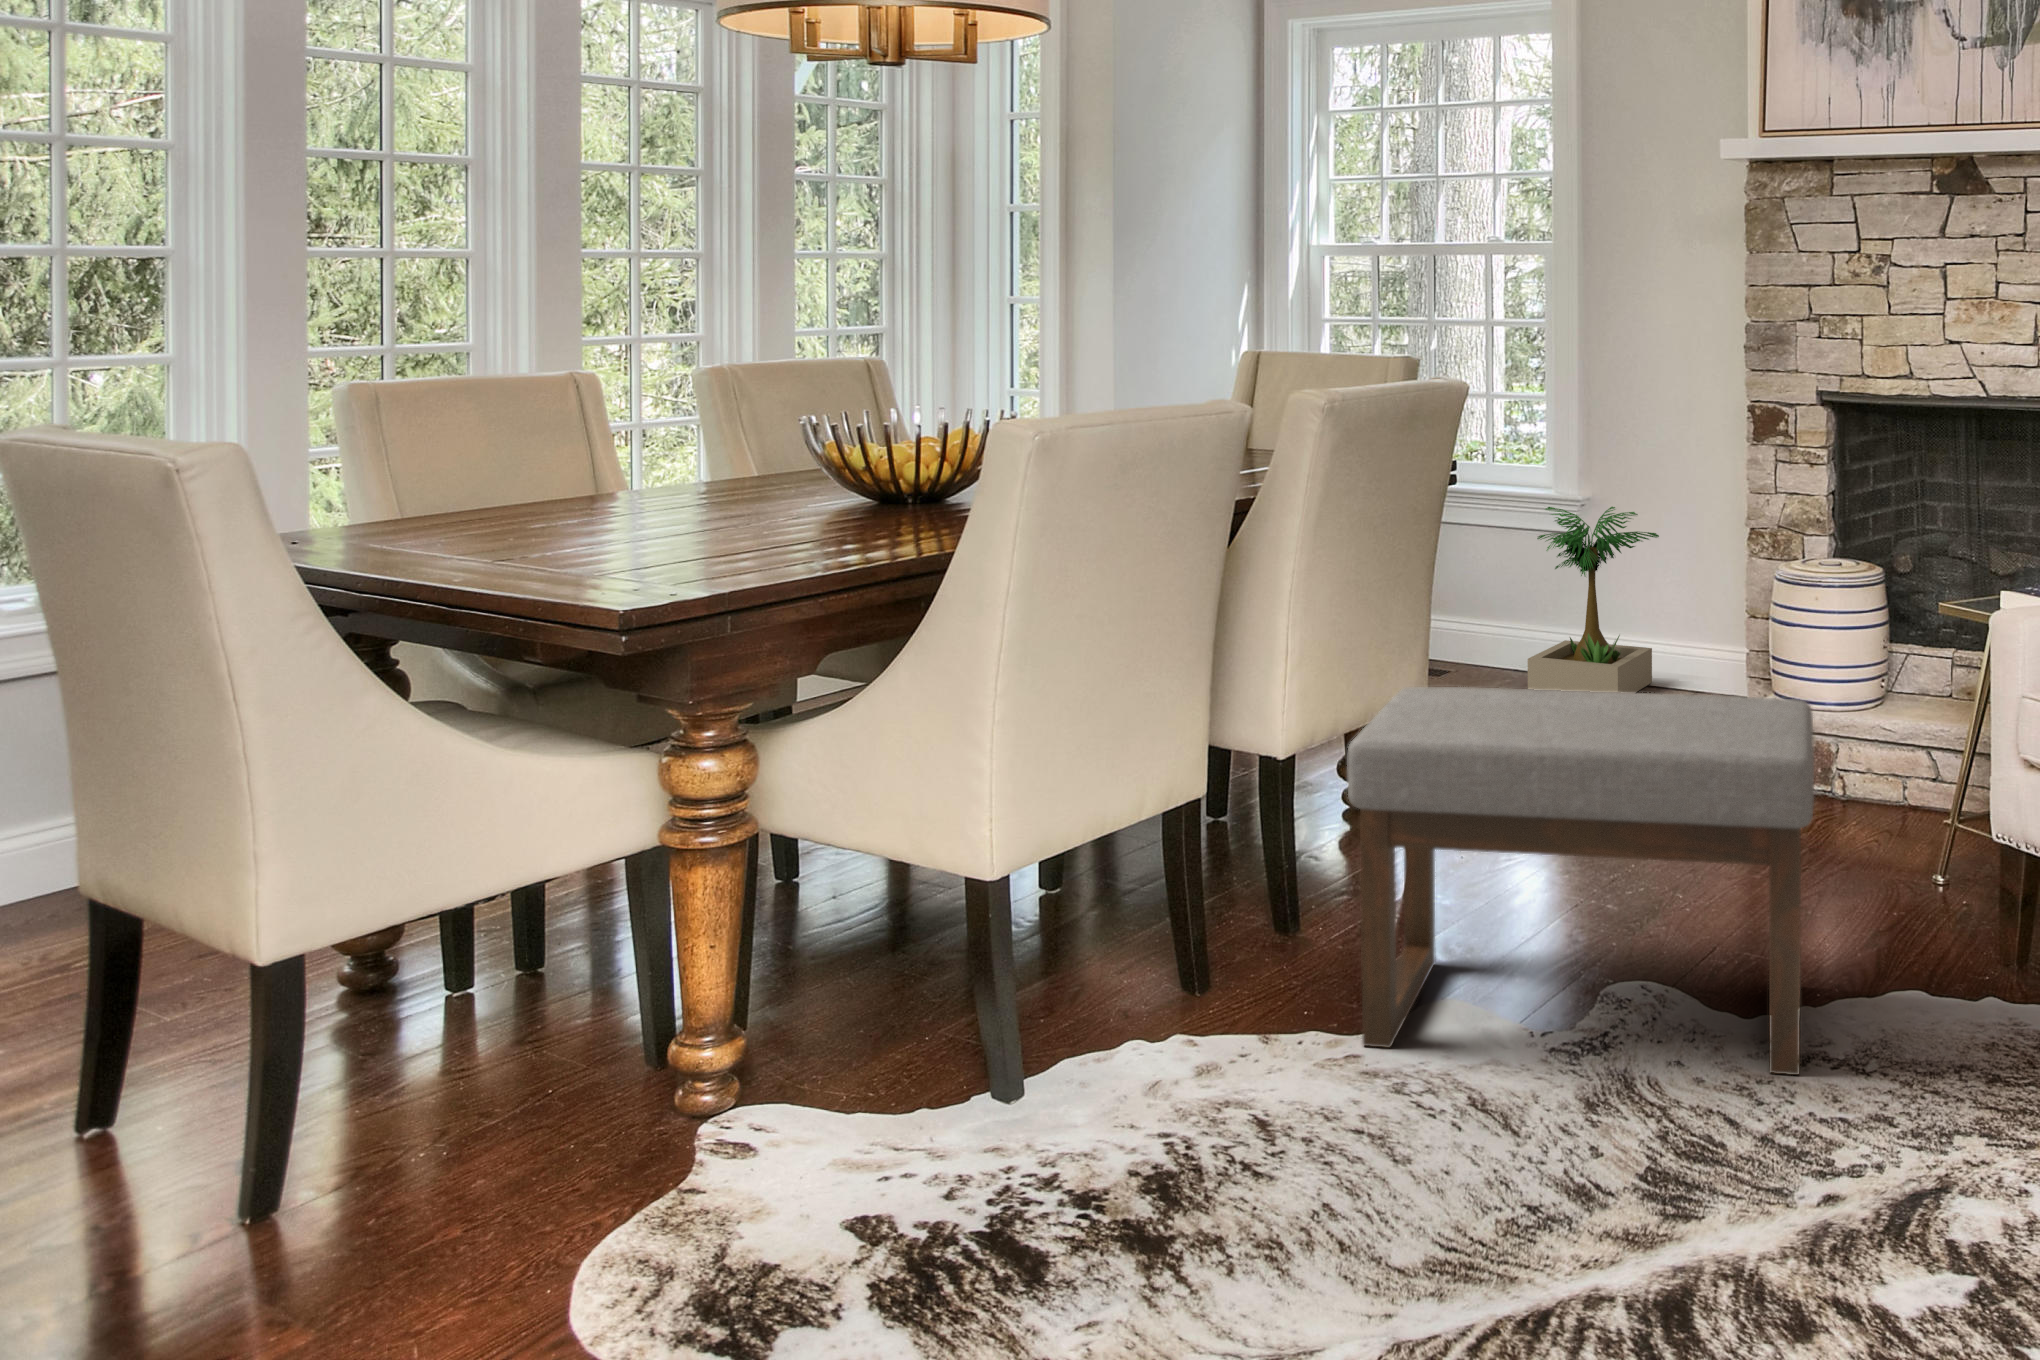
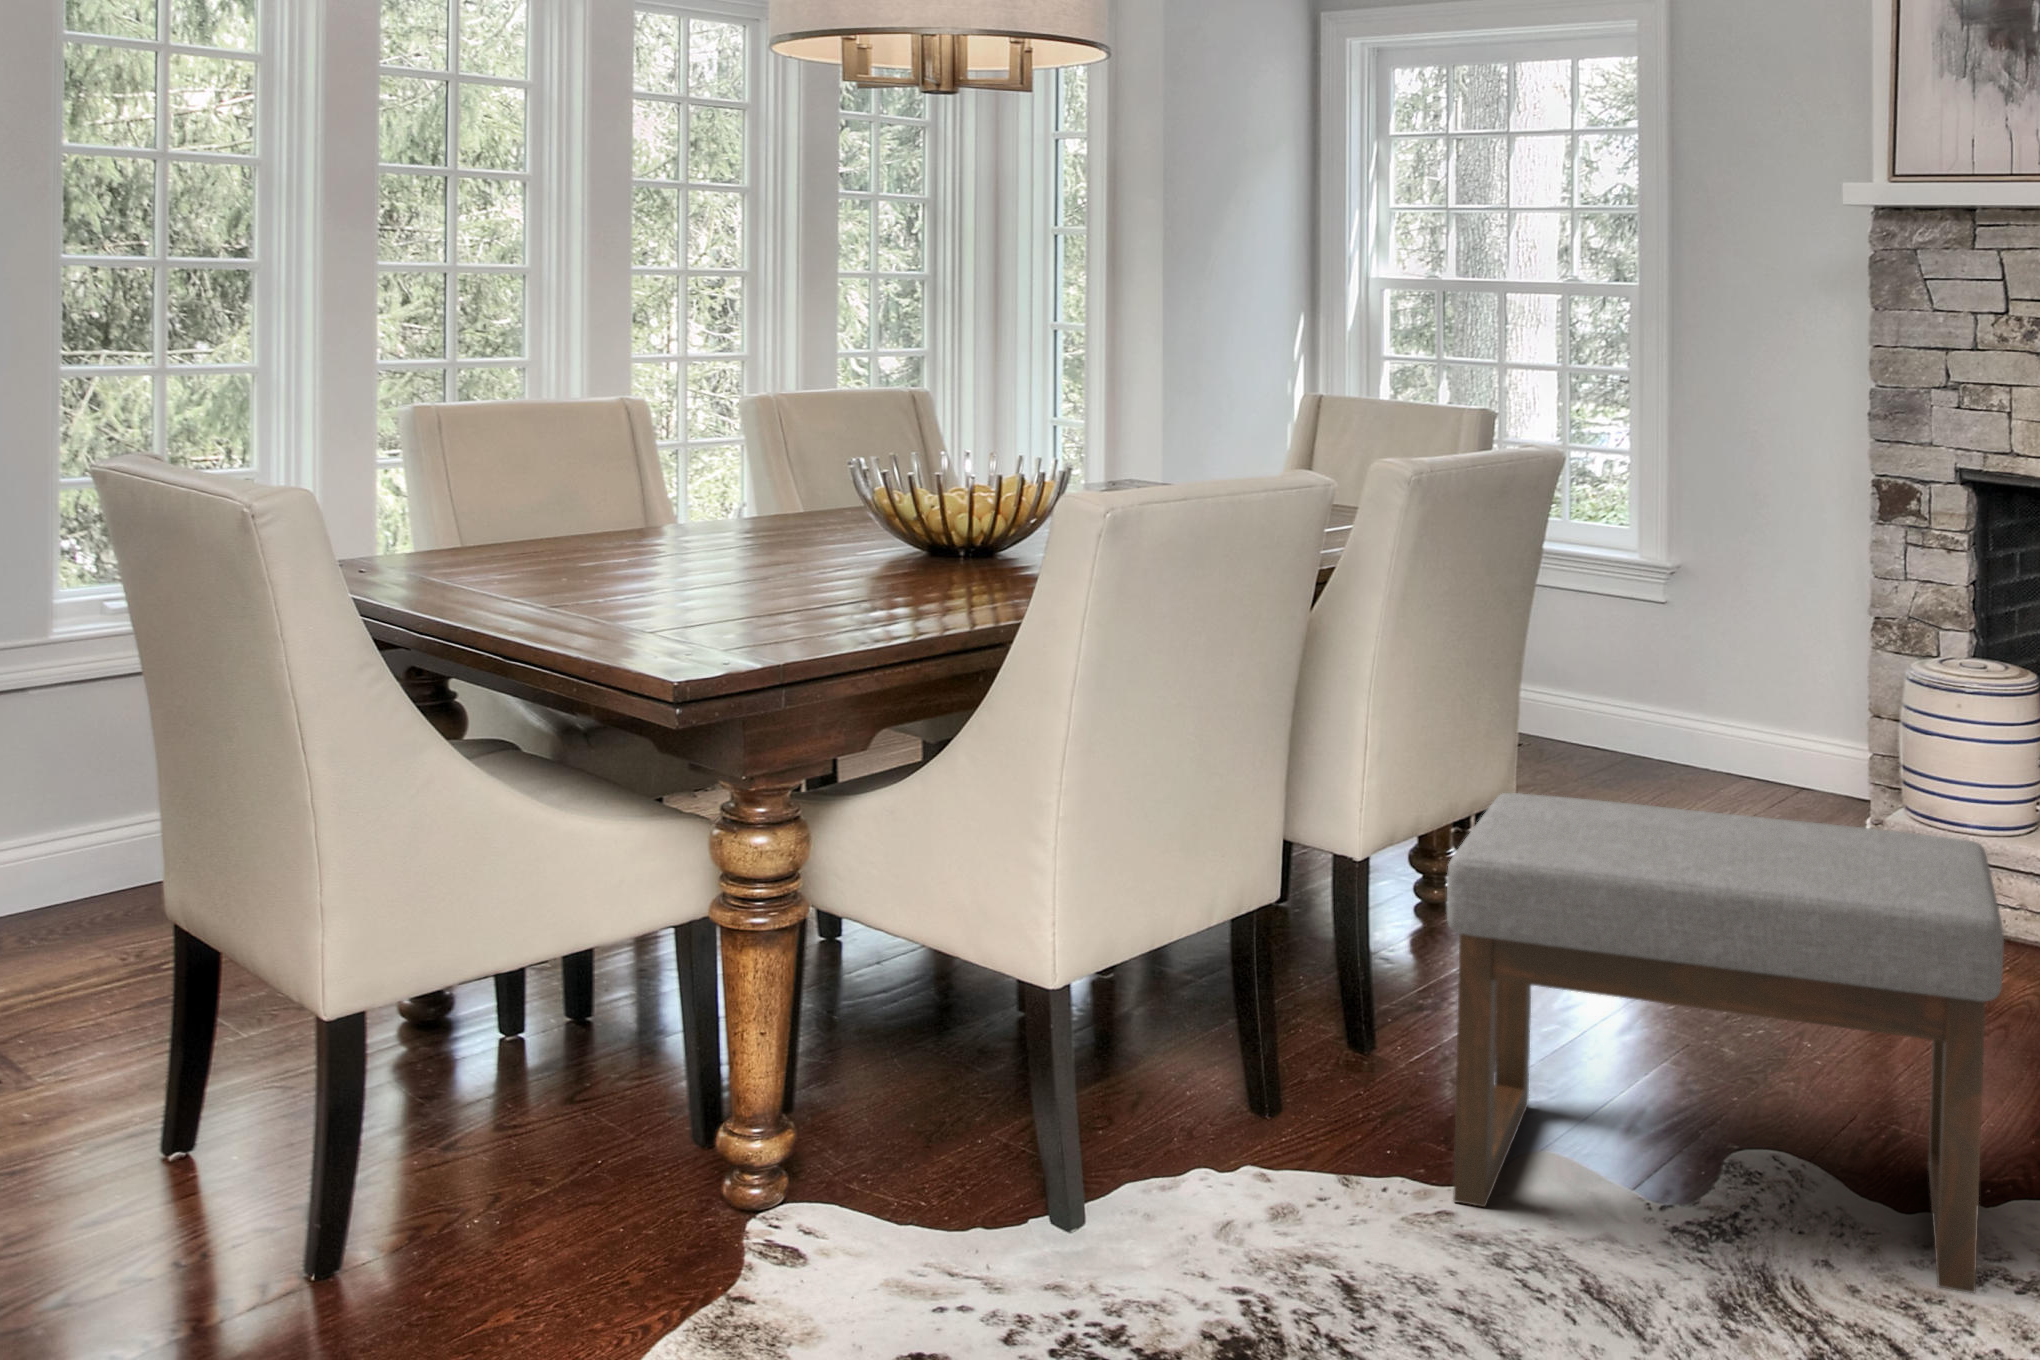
potted plant: present [1528,507,1659,693] -> none [1604,580,1764,804]

